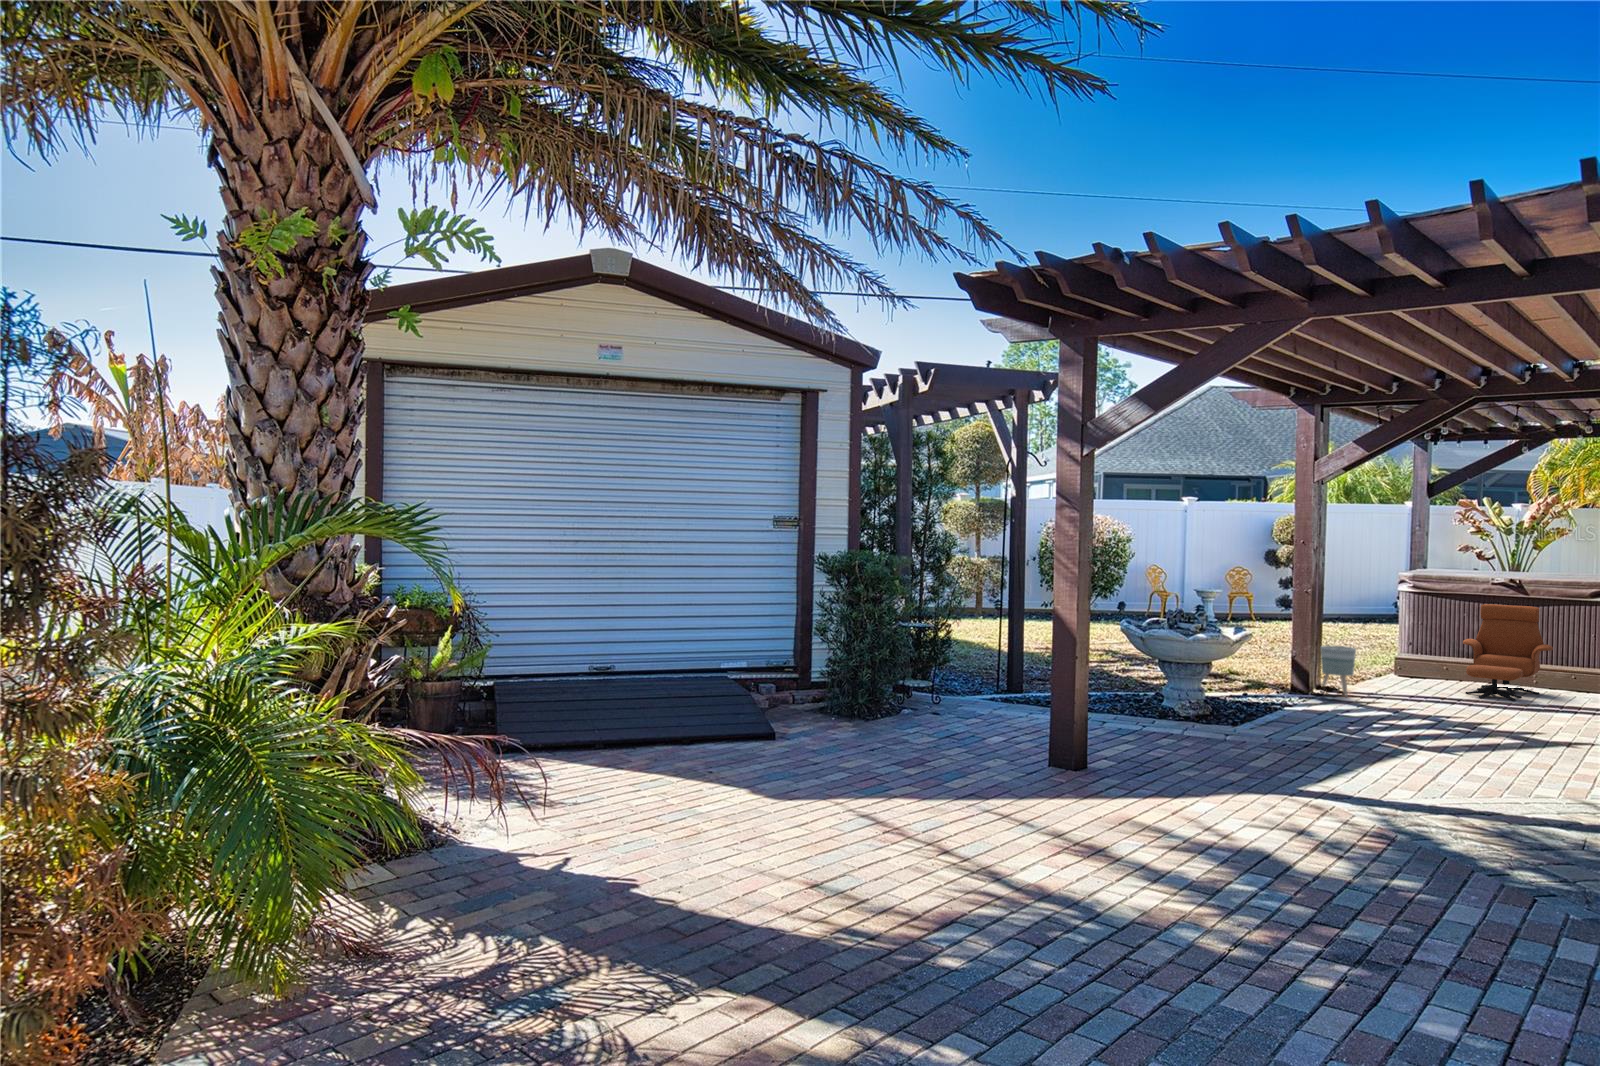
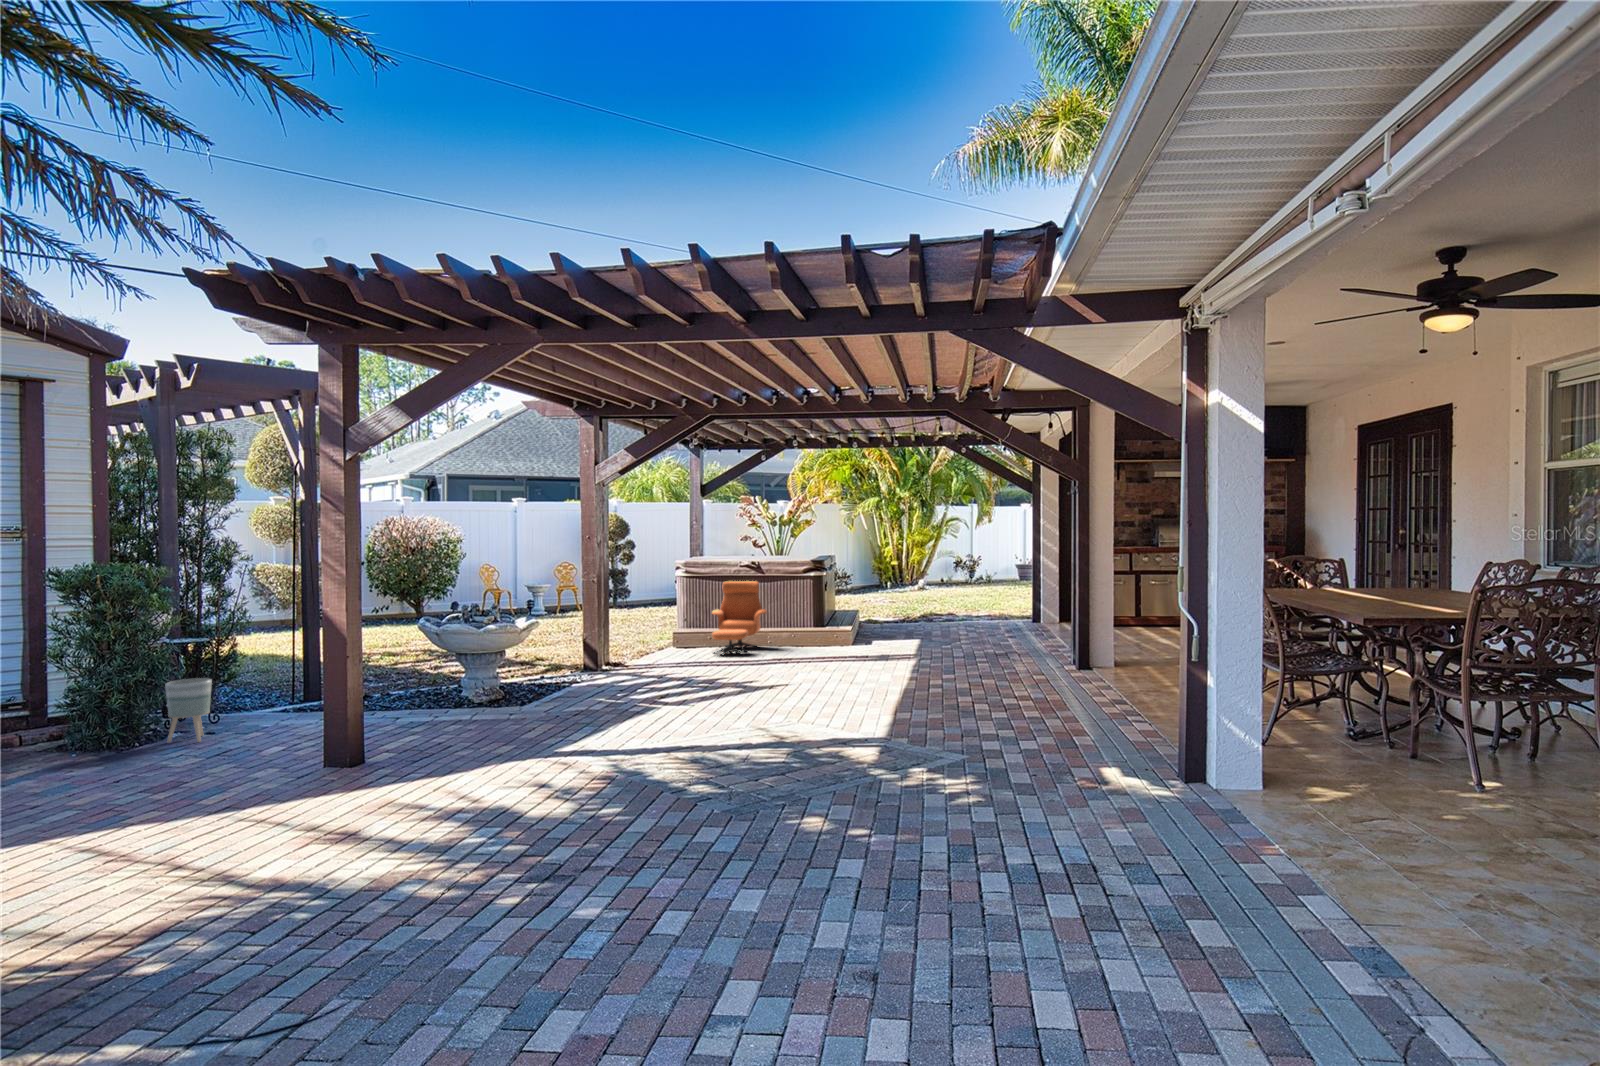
planter: present [1321,646,1356,697] -> present [165,678,212,742]

